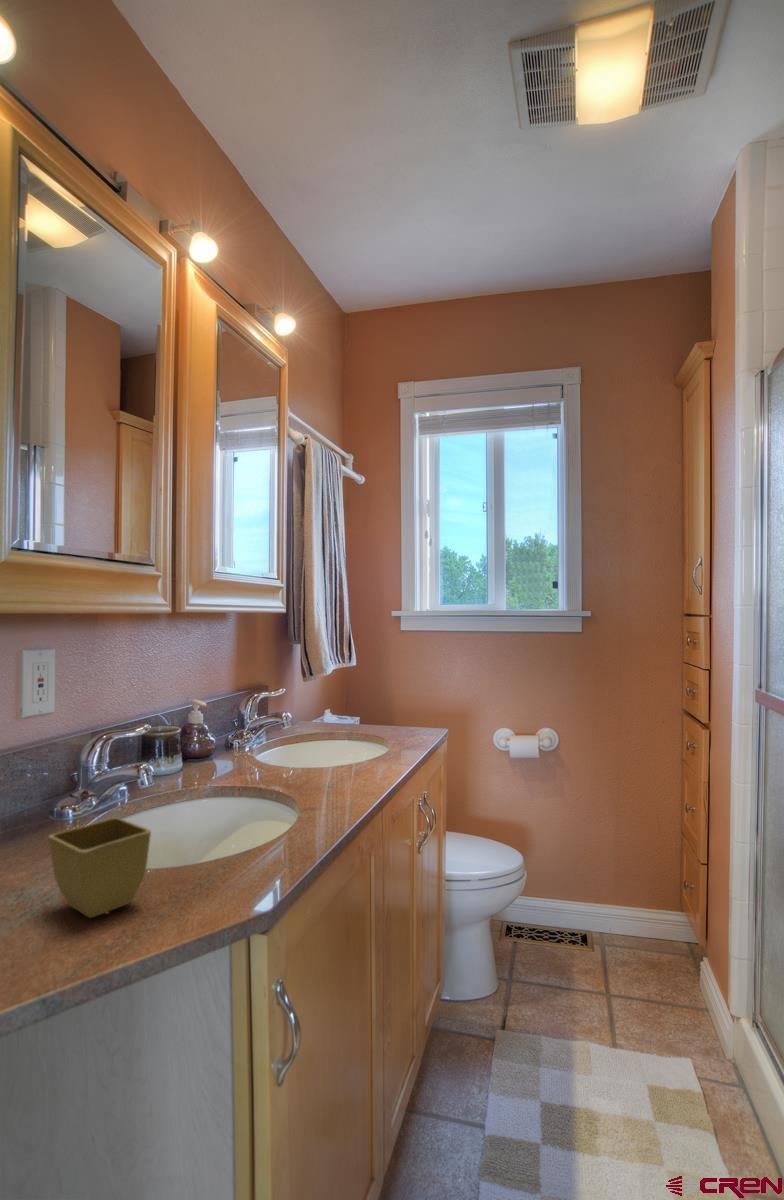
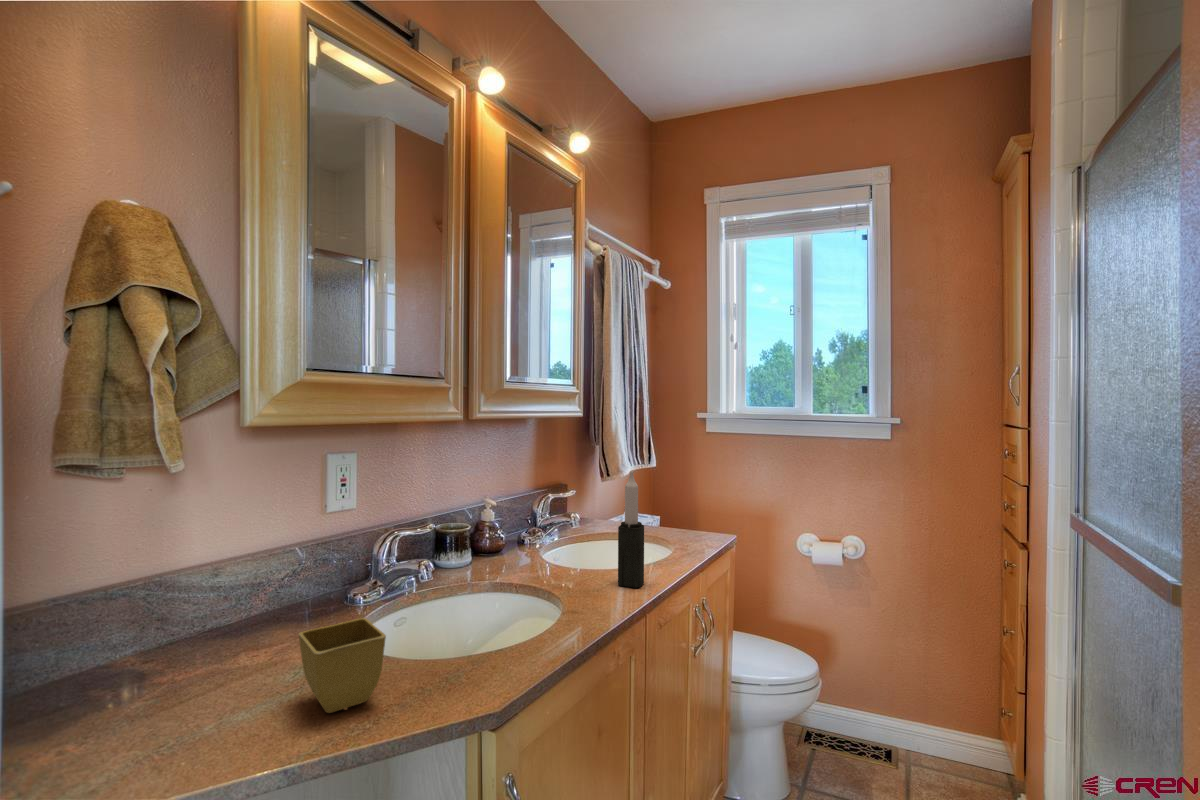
candle: none [348,662,373,782] -> present [618,471,644,588]

